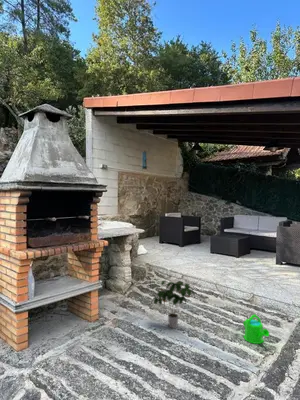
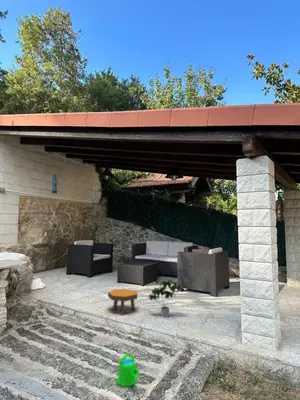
footstool: none [213,258,243,282] -> present [108,289,137,315]
potted plant: present [153,281,194,328] -> present [149,280,181,318]

